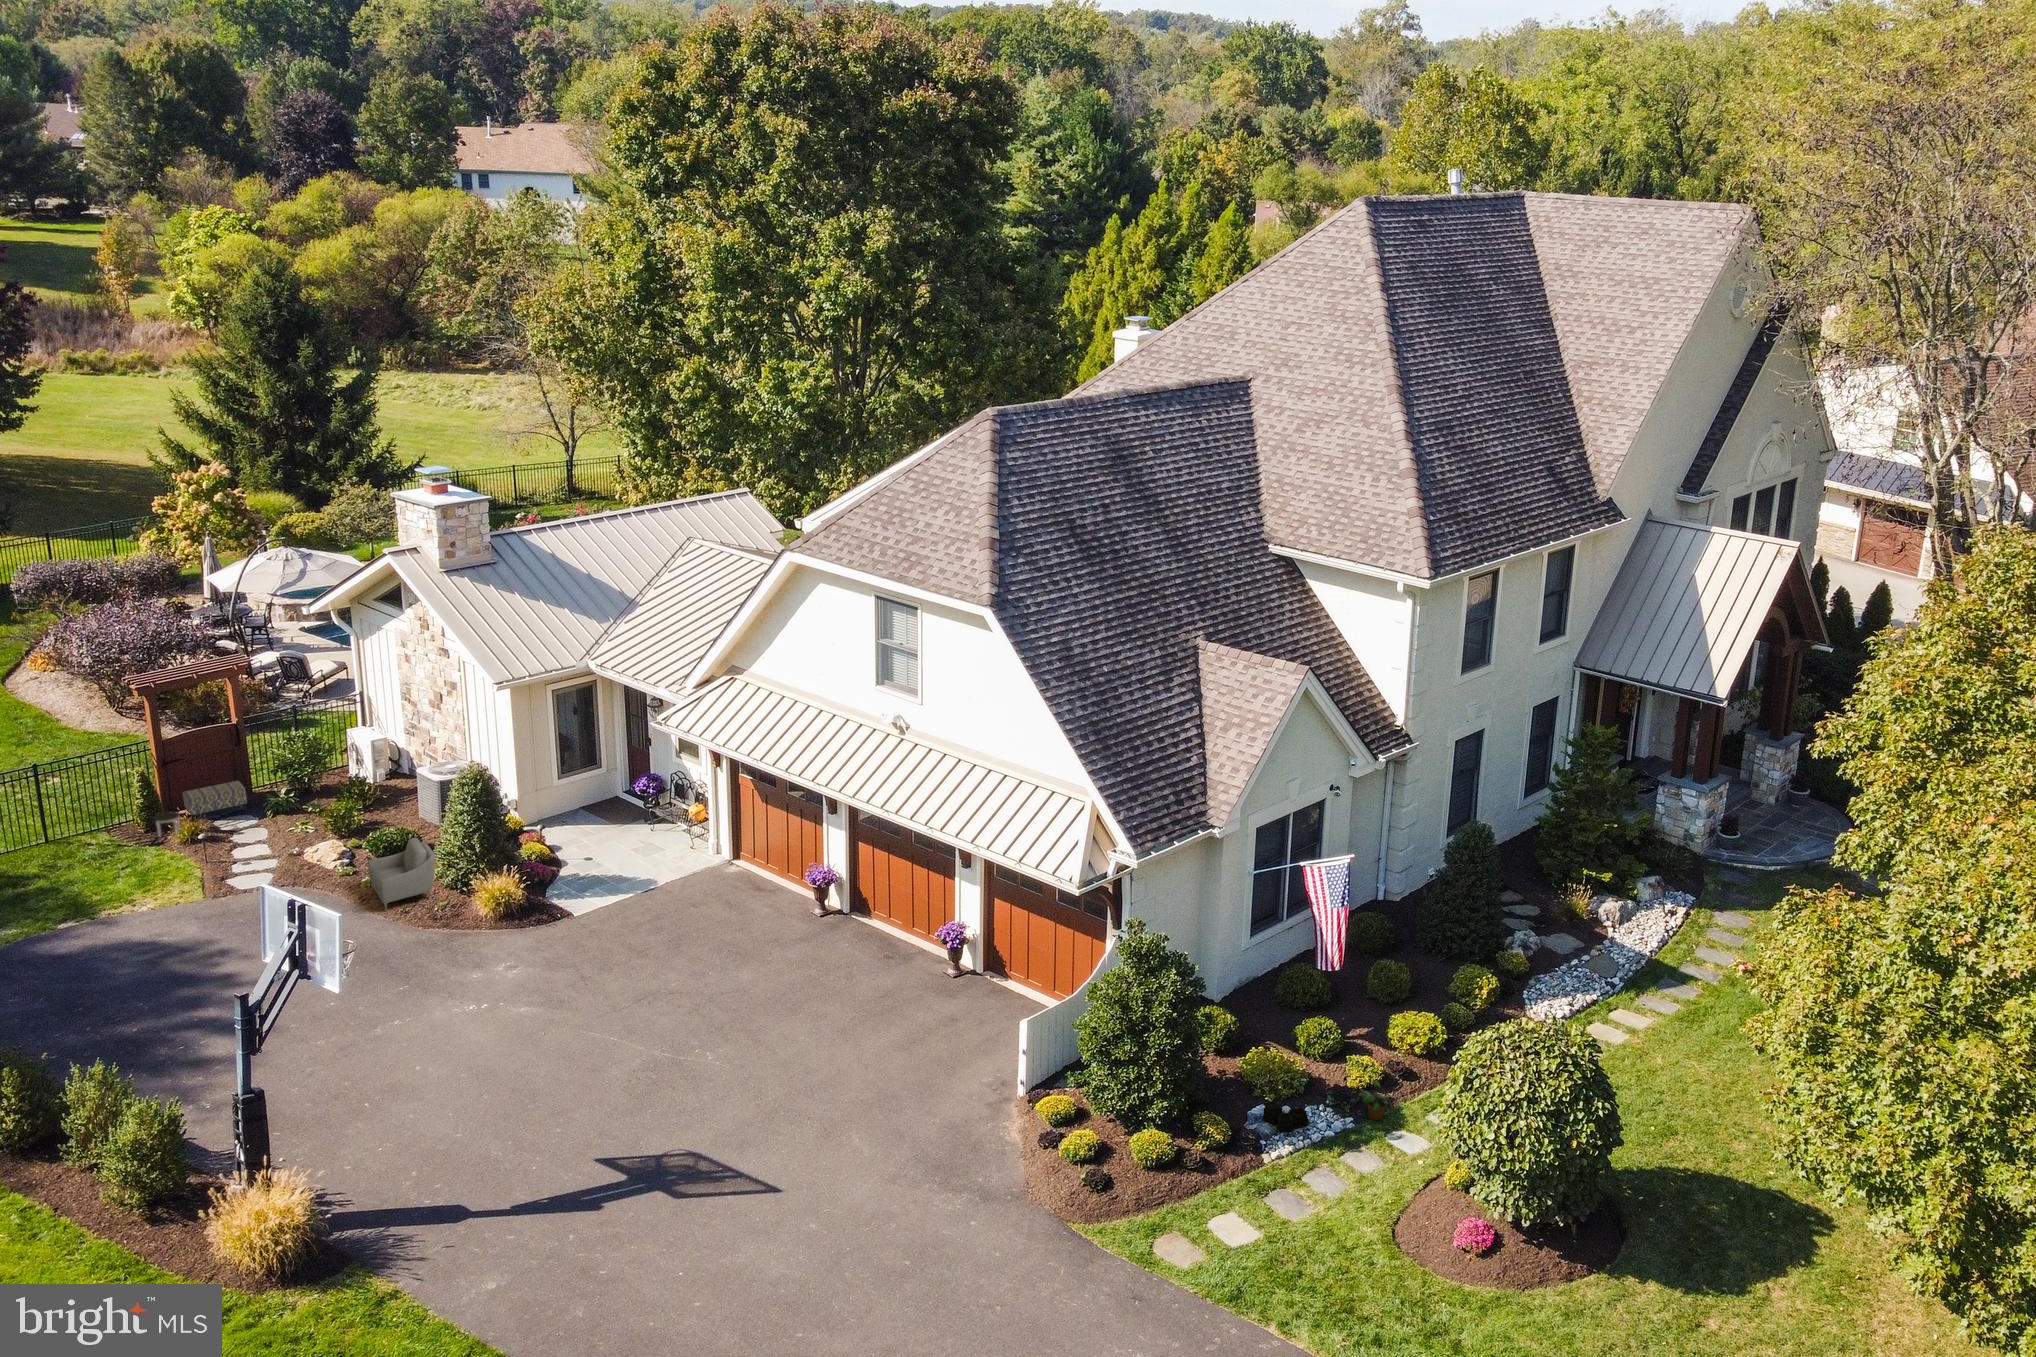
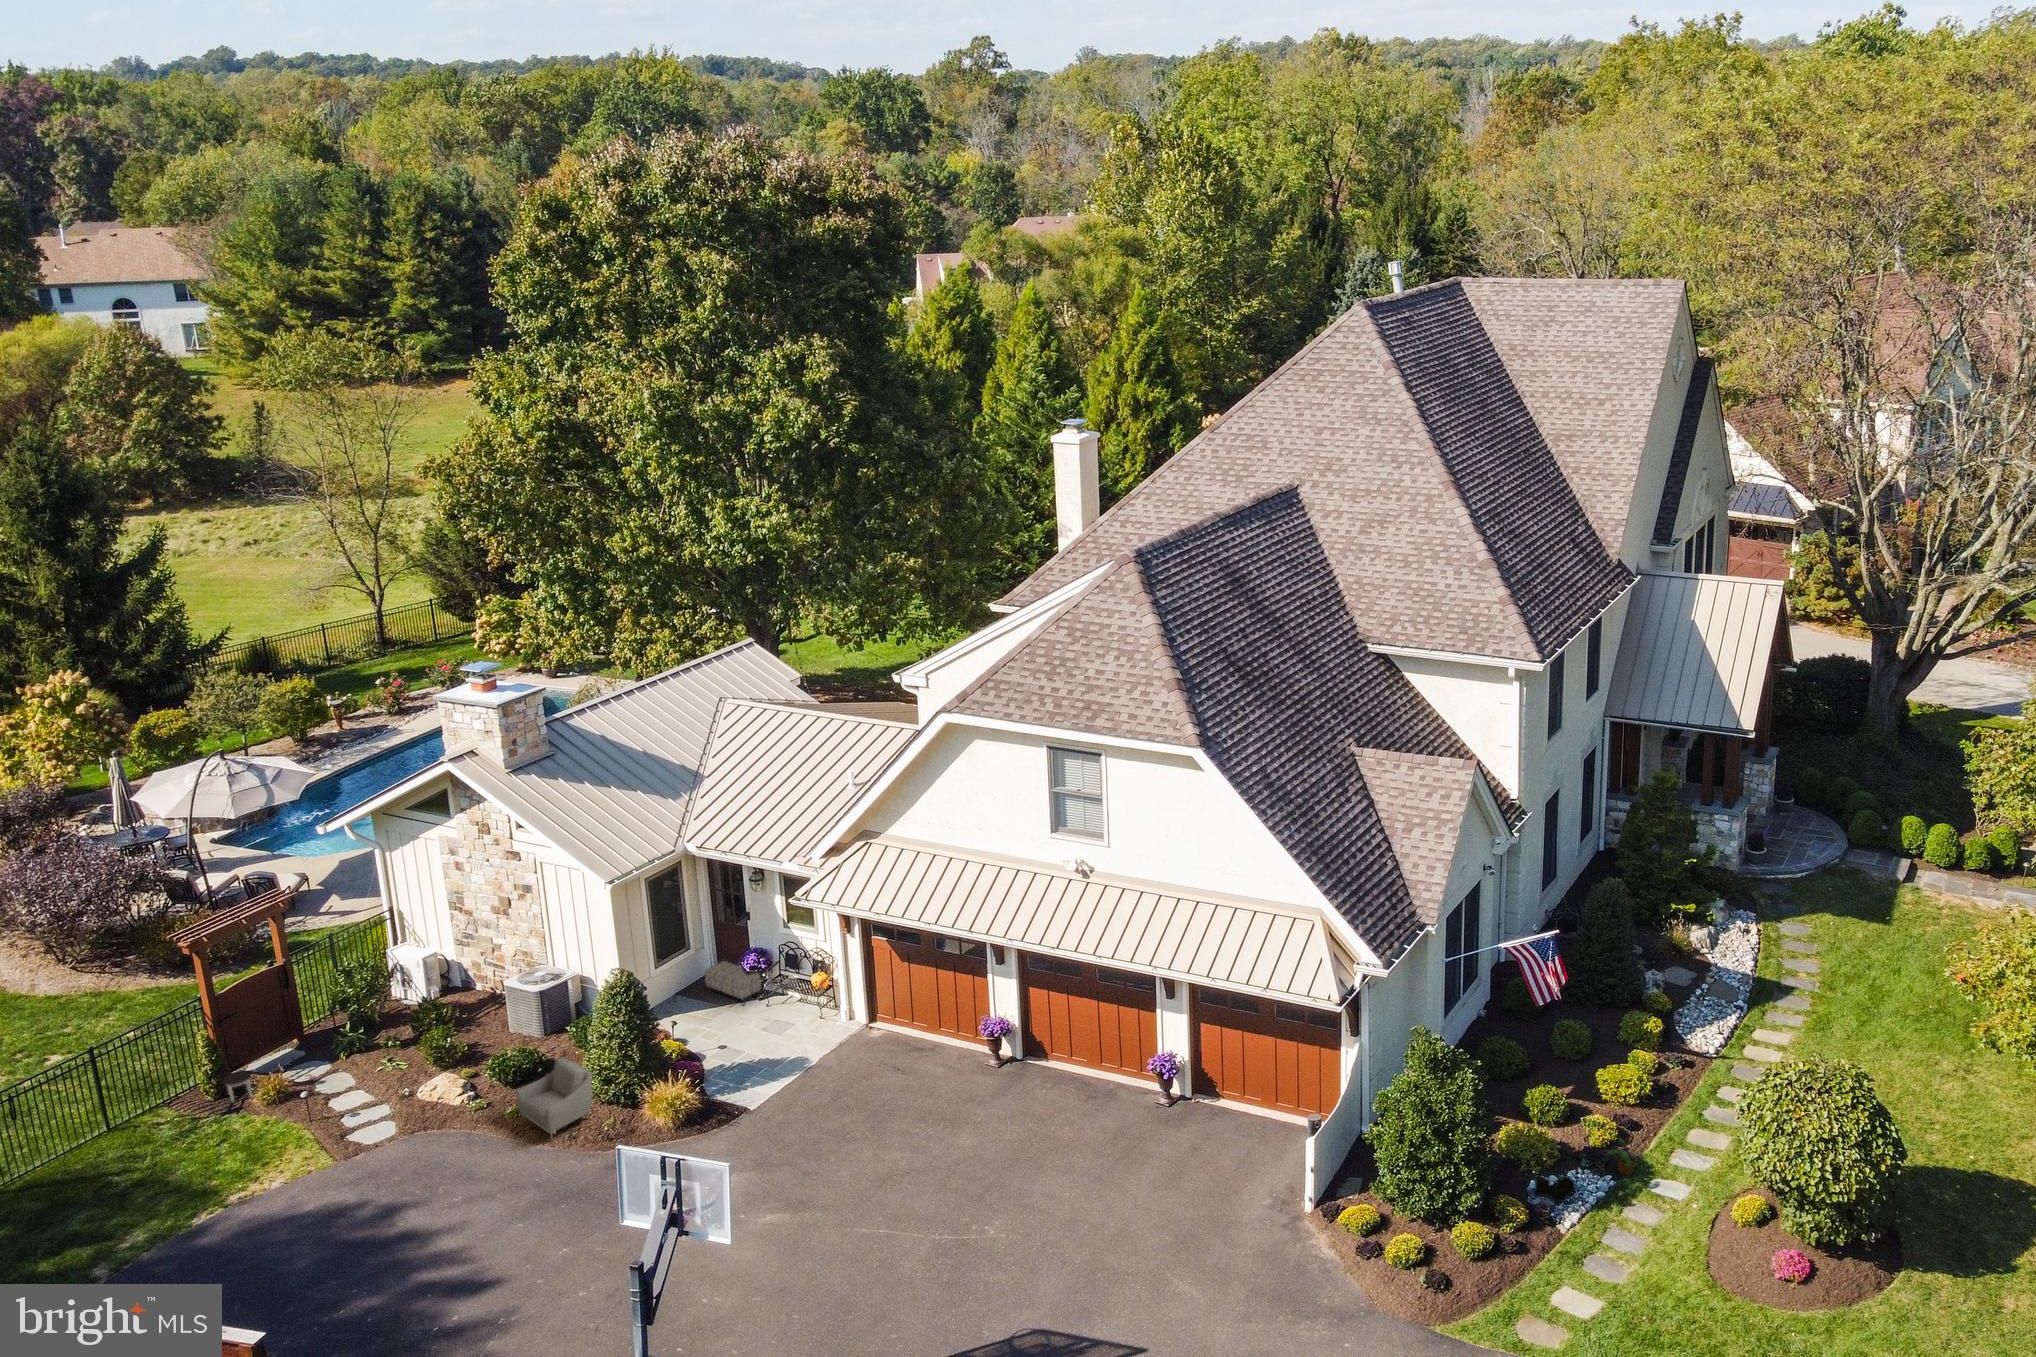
bench: present [183,781,247,822] -> present [705,961,761,1005]

